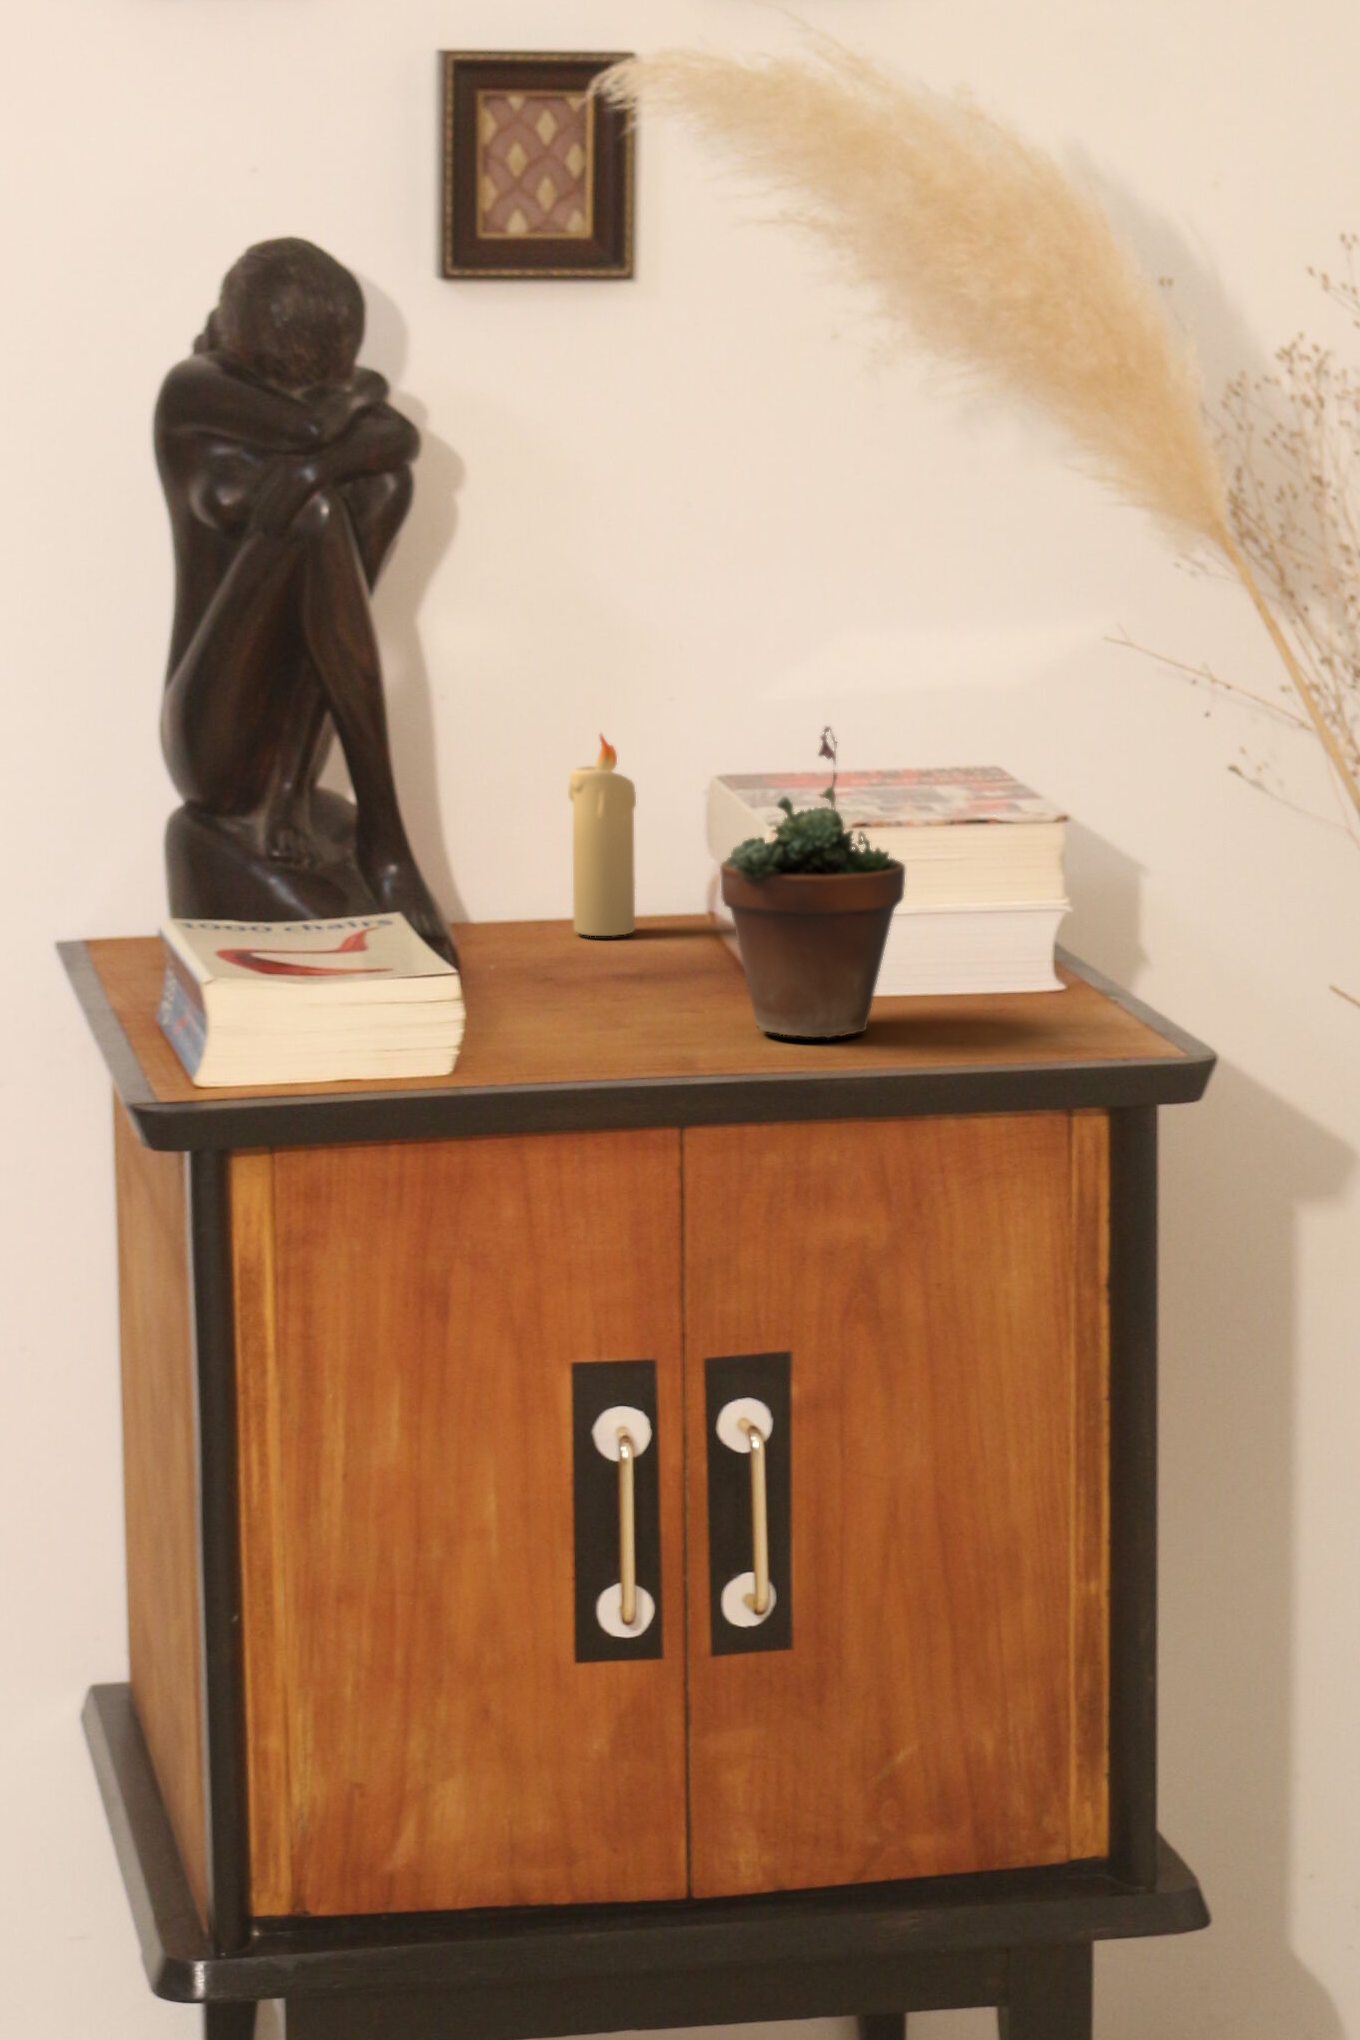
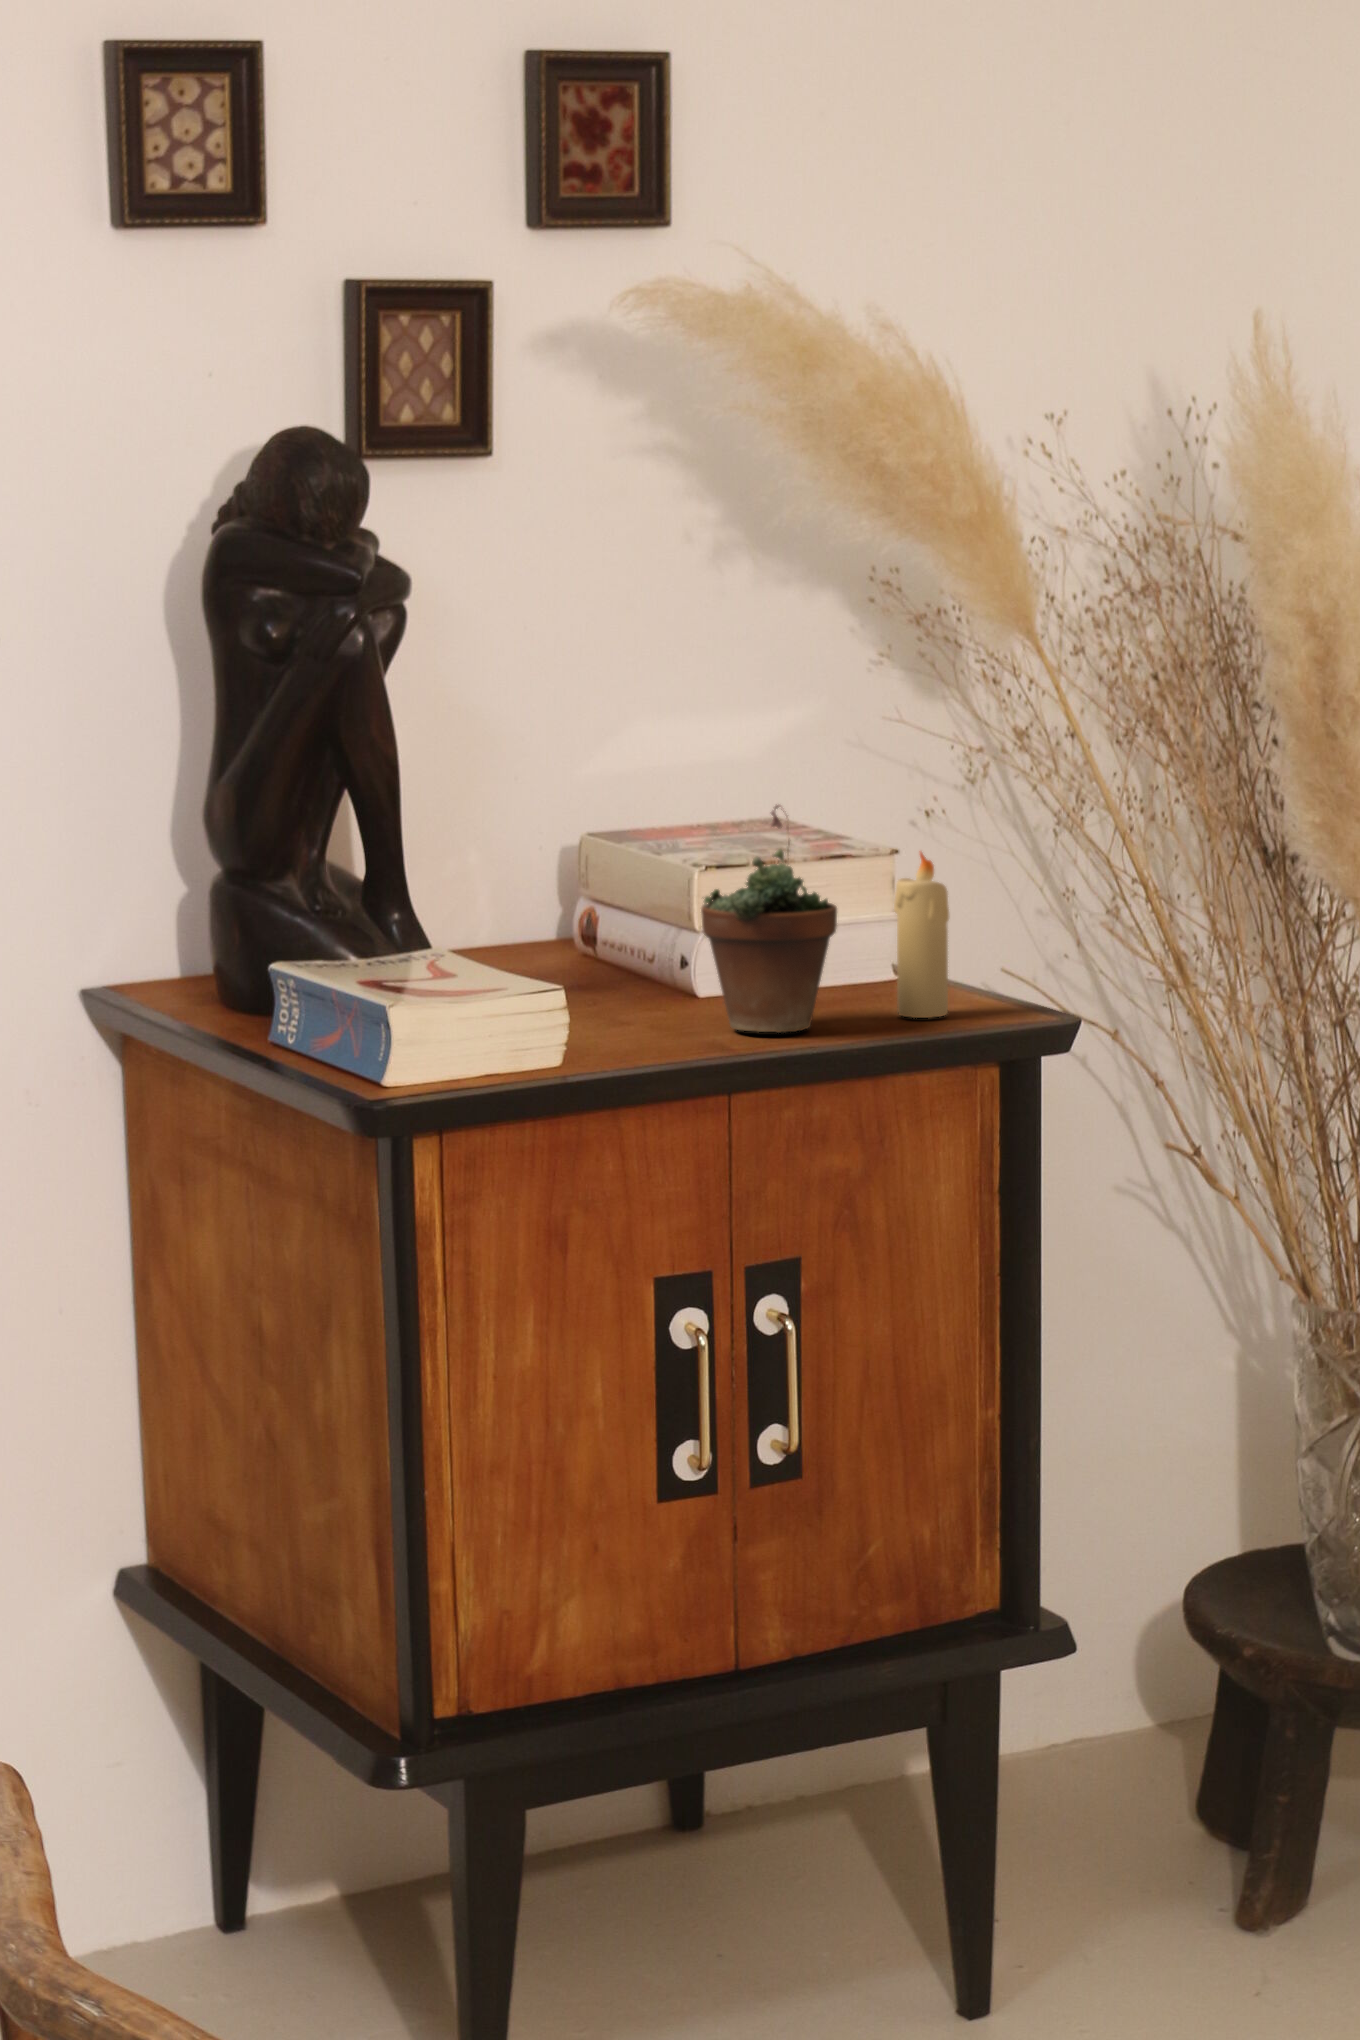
candle: present [568,735,636,936] -> present [894,852,949,1018]

